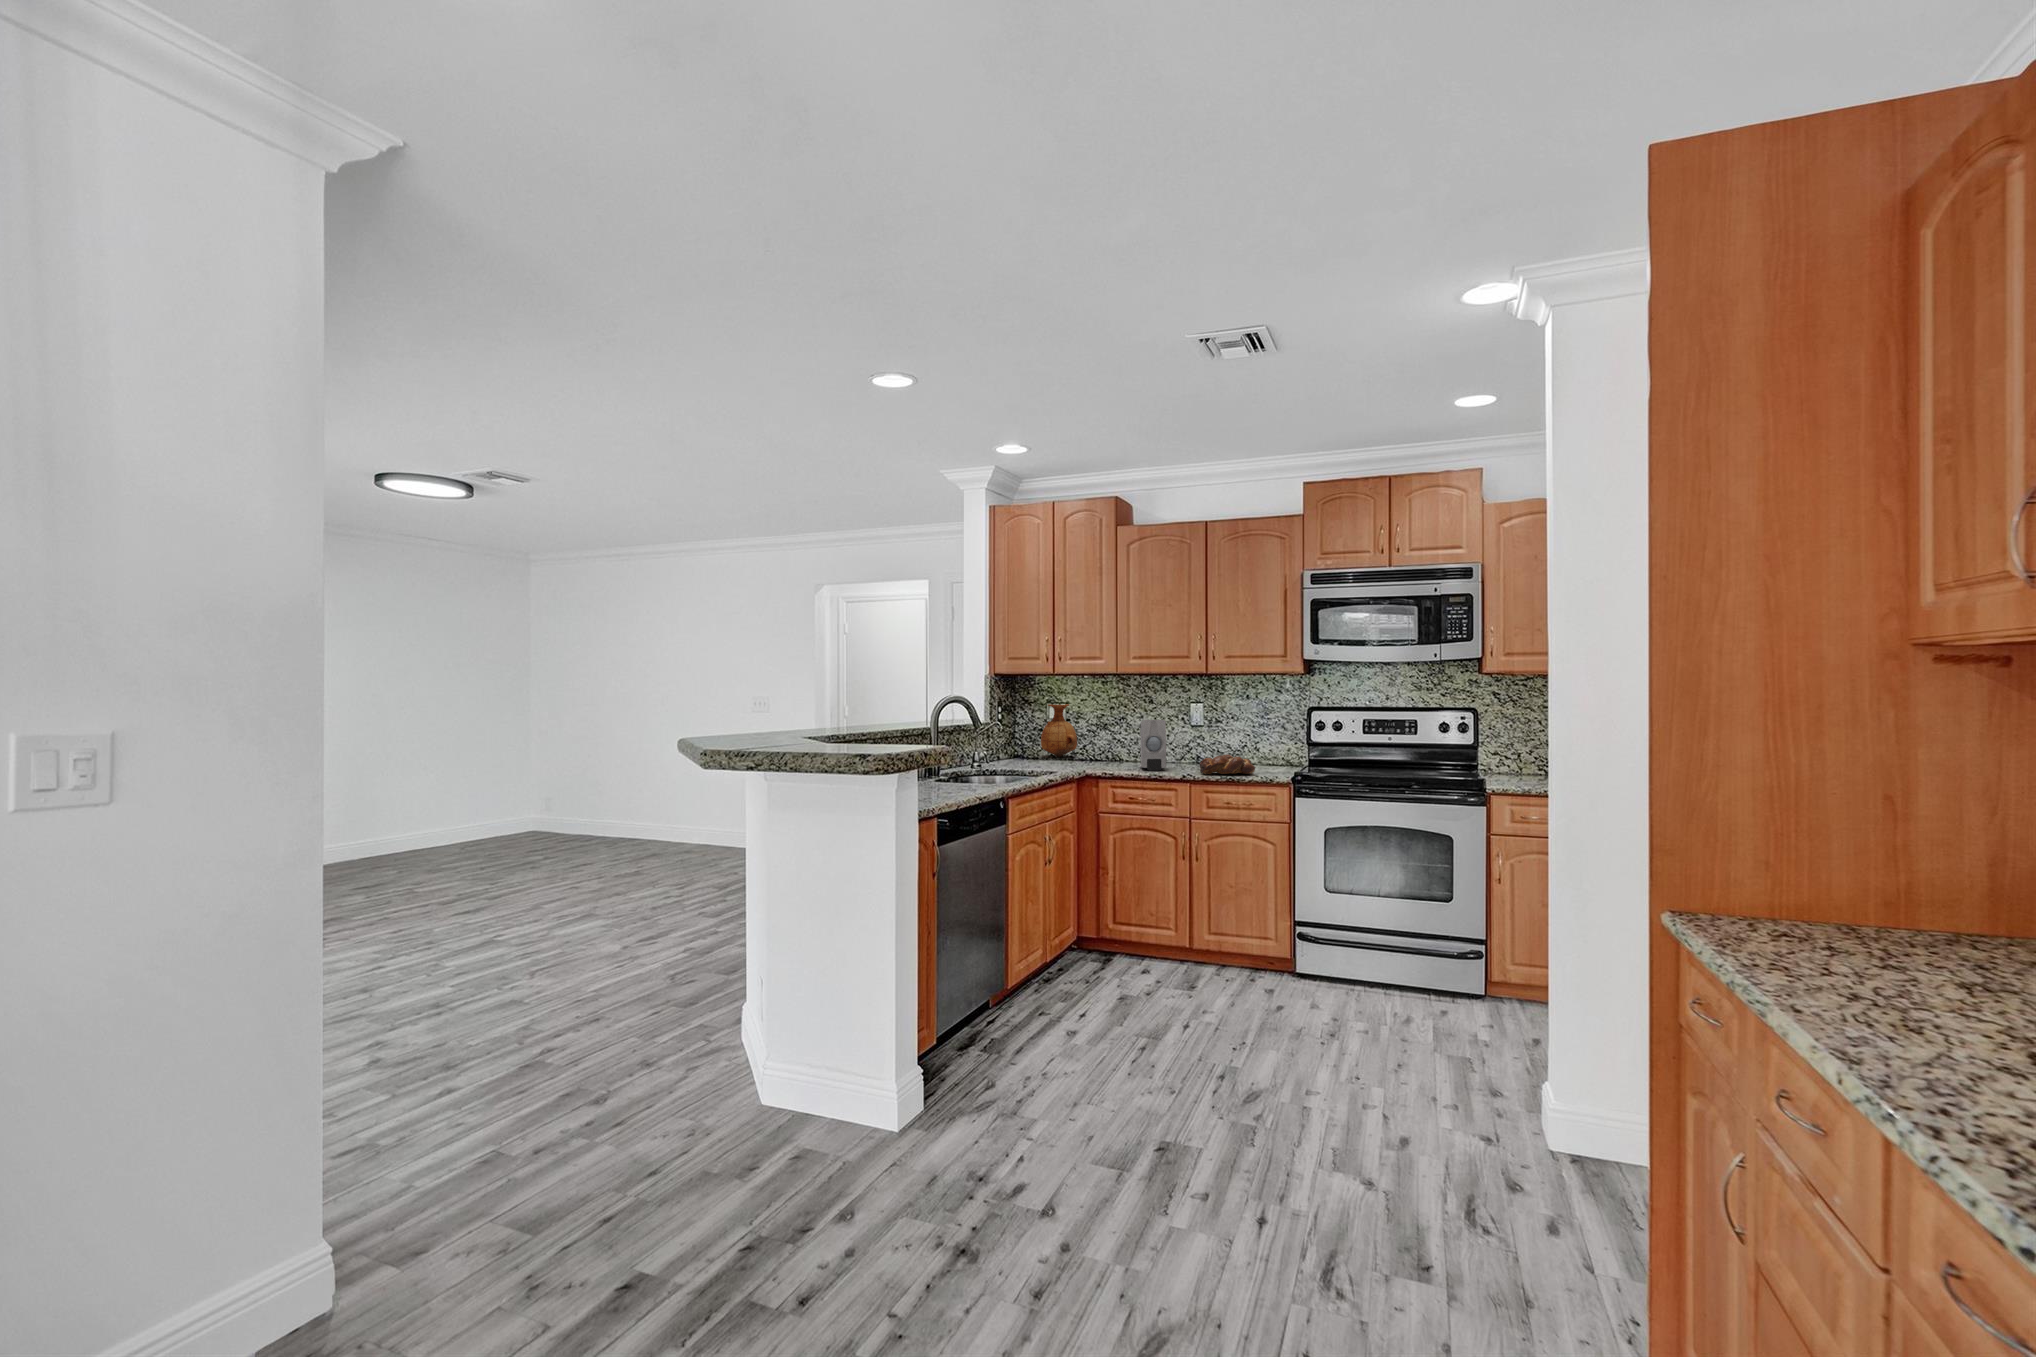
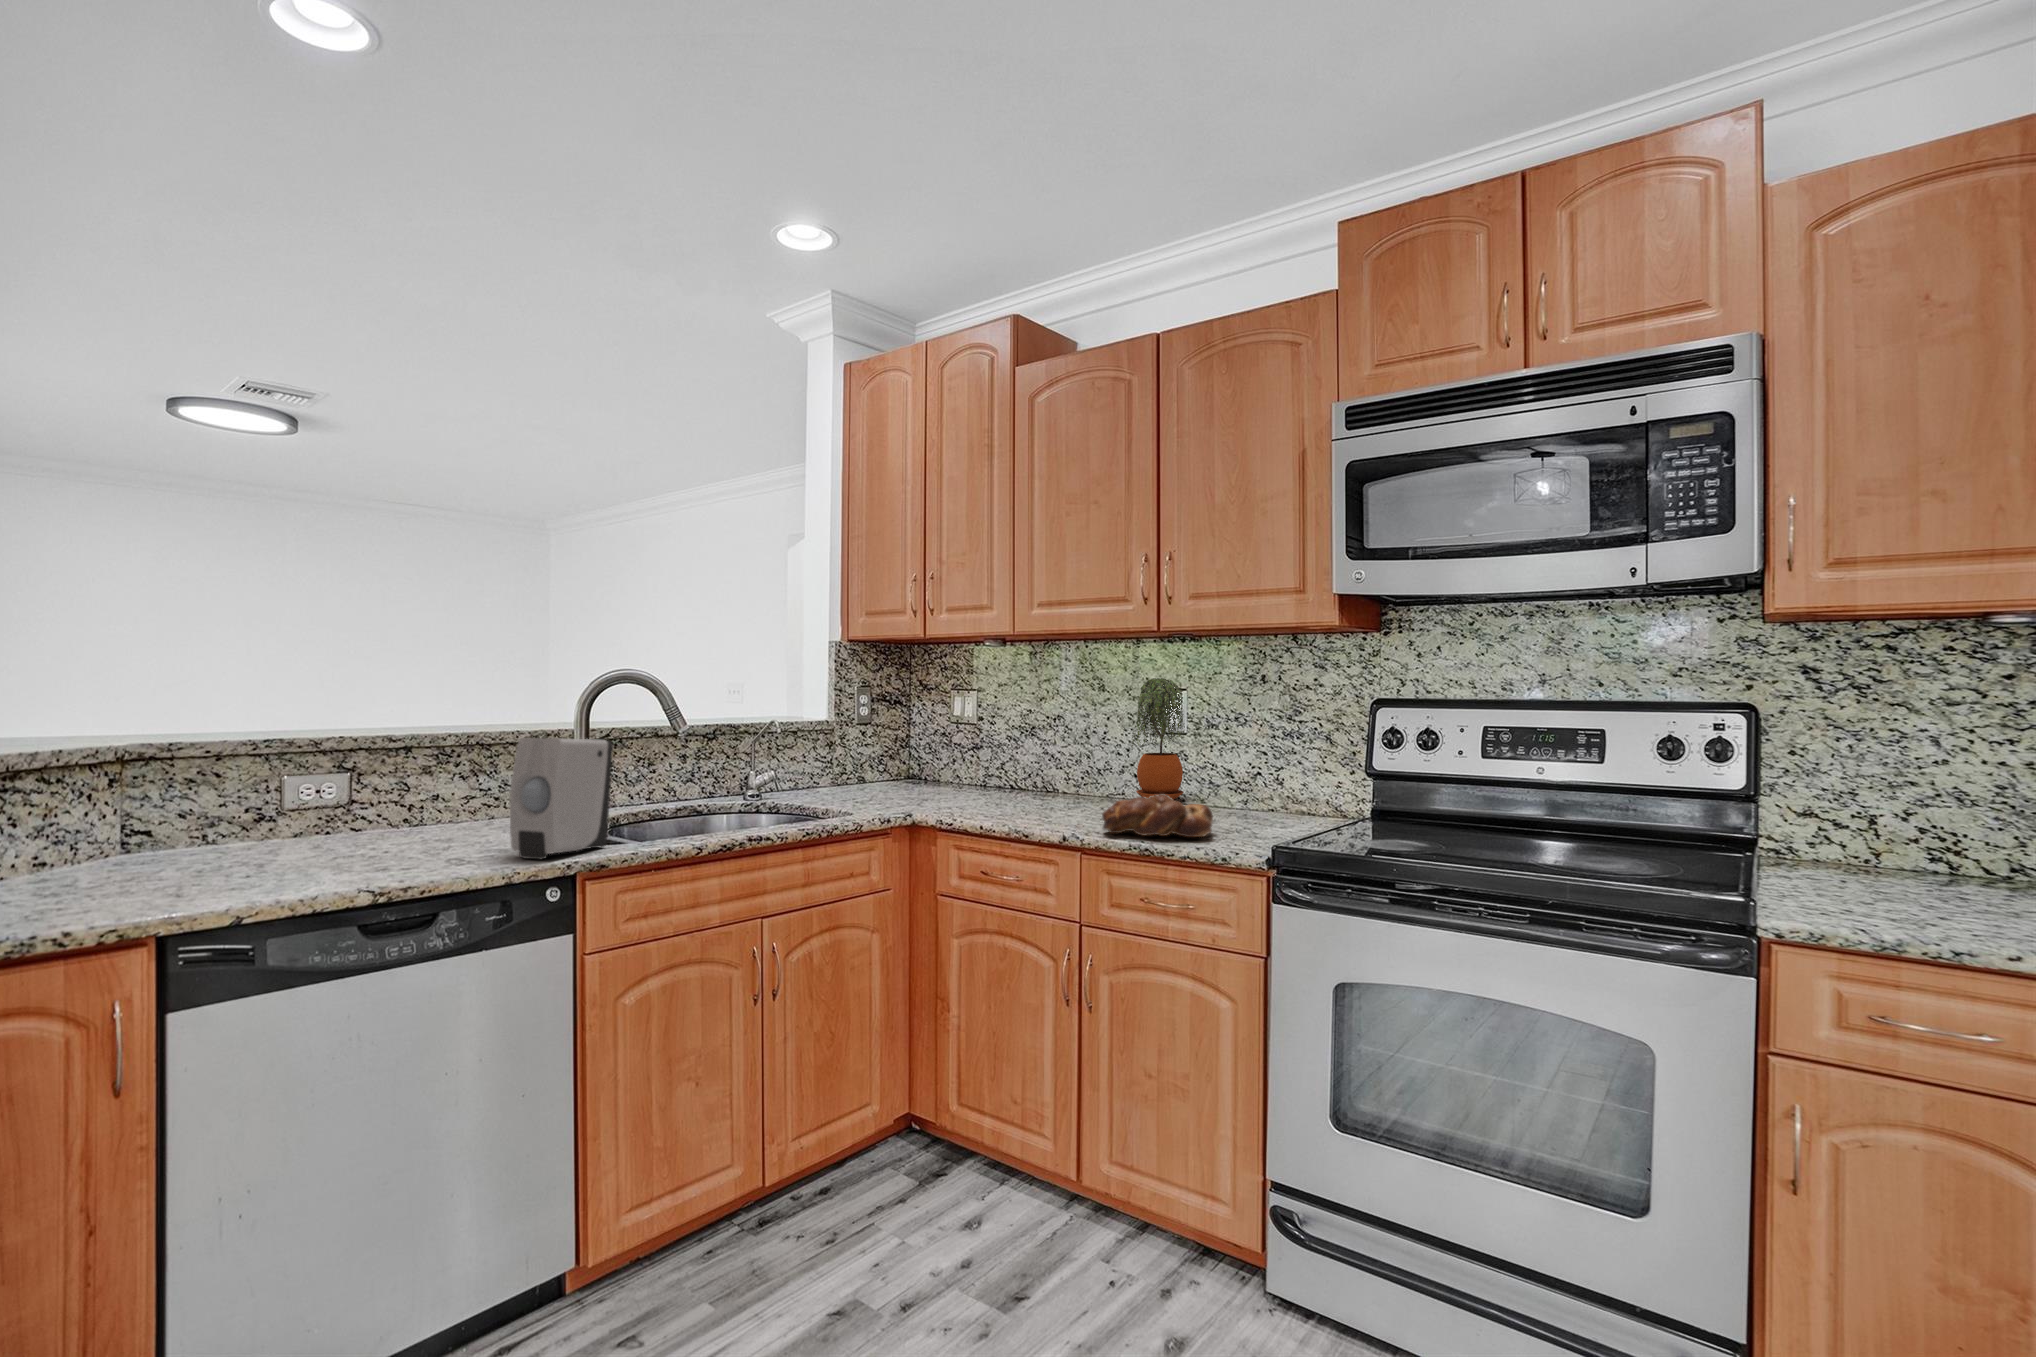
potted plant: none [1180,696,1206,762] -> present [1132,678,1185,800]
vase: present [1041,704,1077,757] -> none [928,691,989,780]
soap dispenser: present [1140,720,1166,771] -> present [510,738,613,859]

